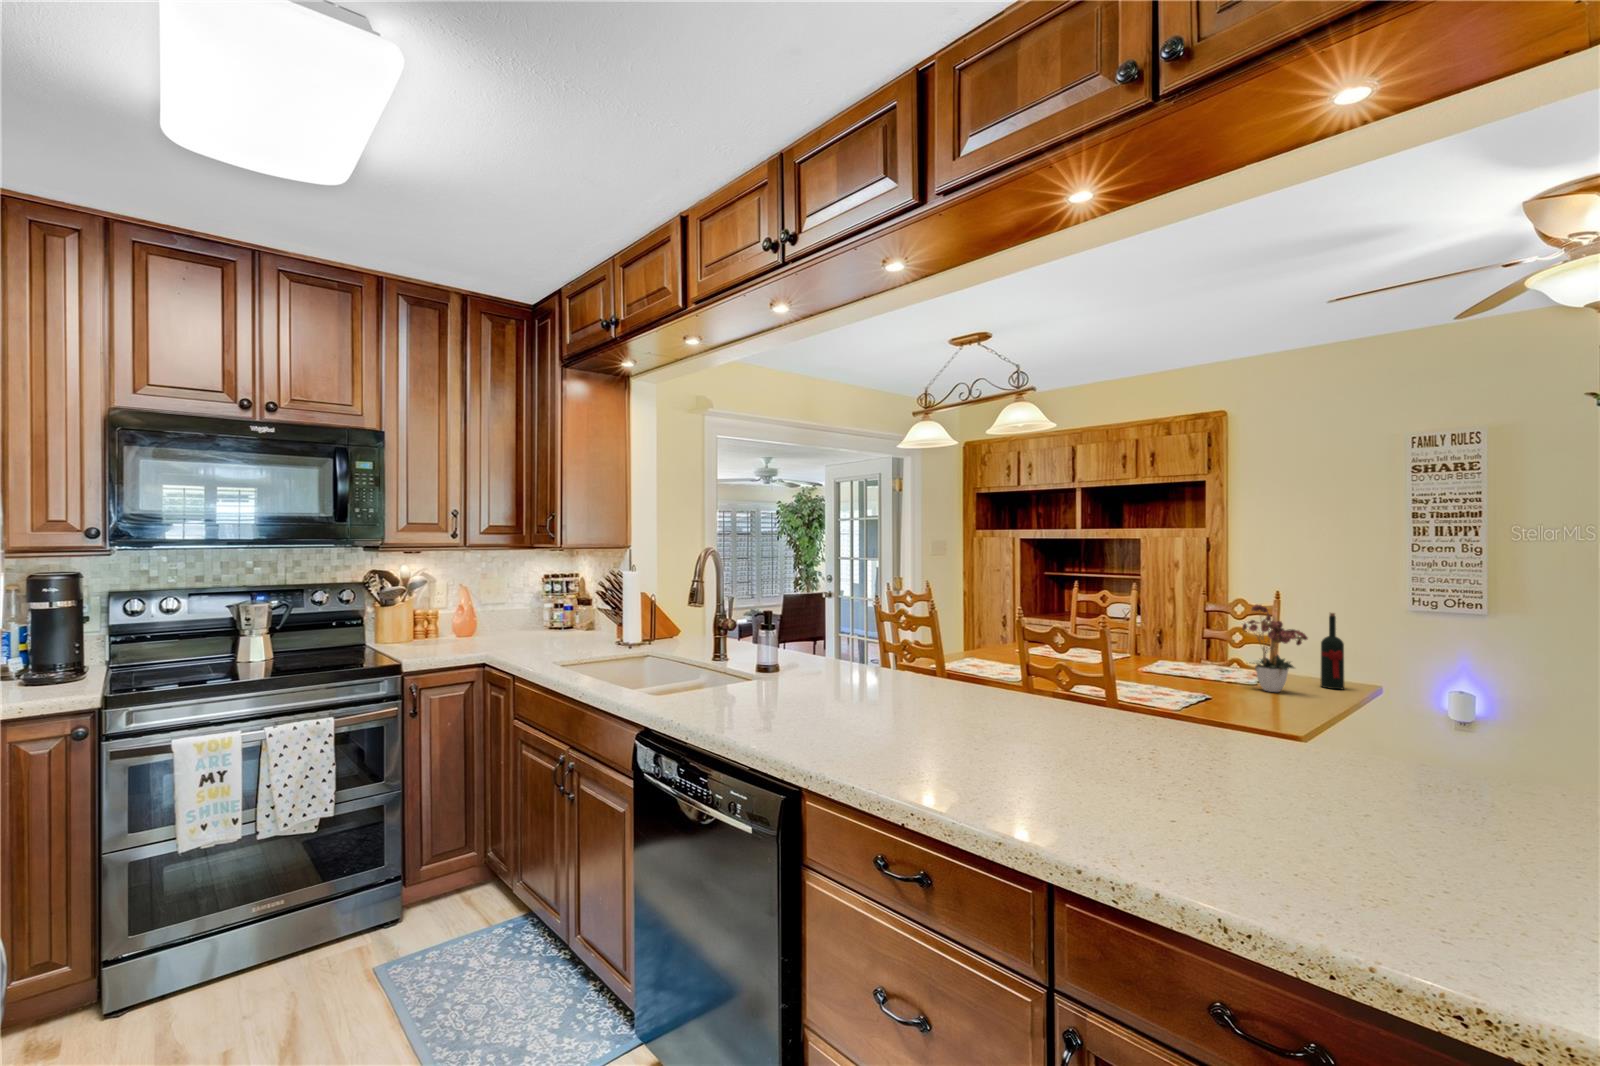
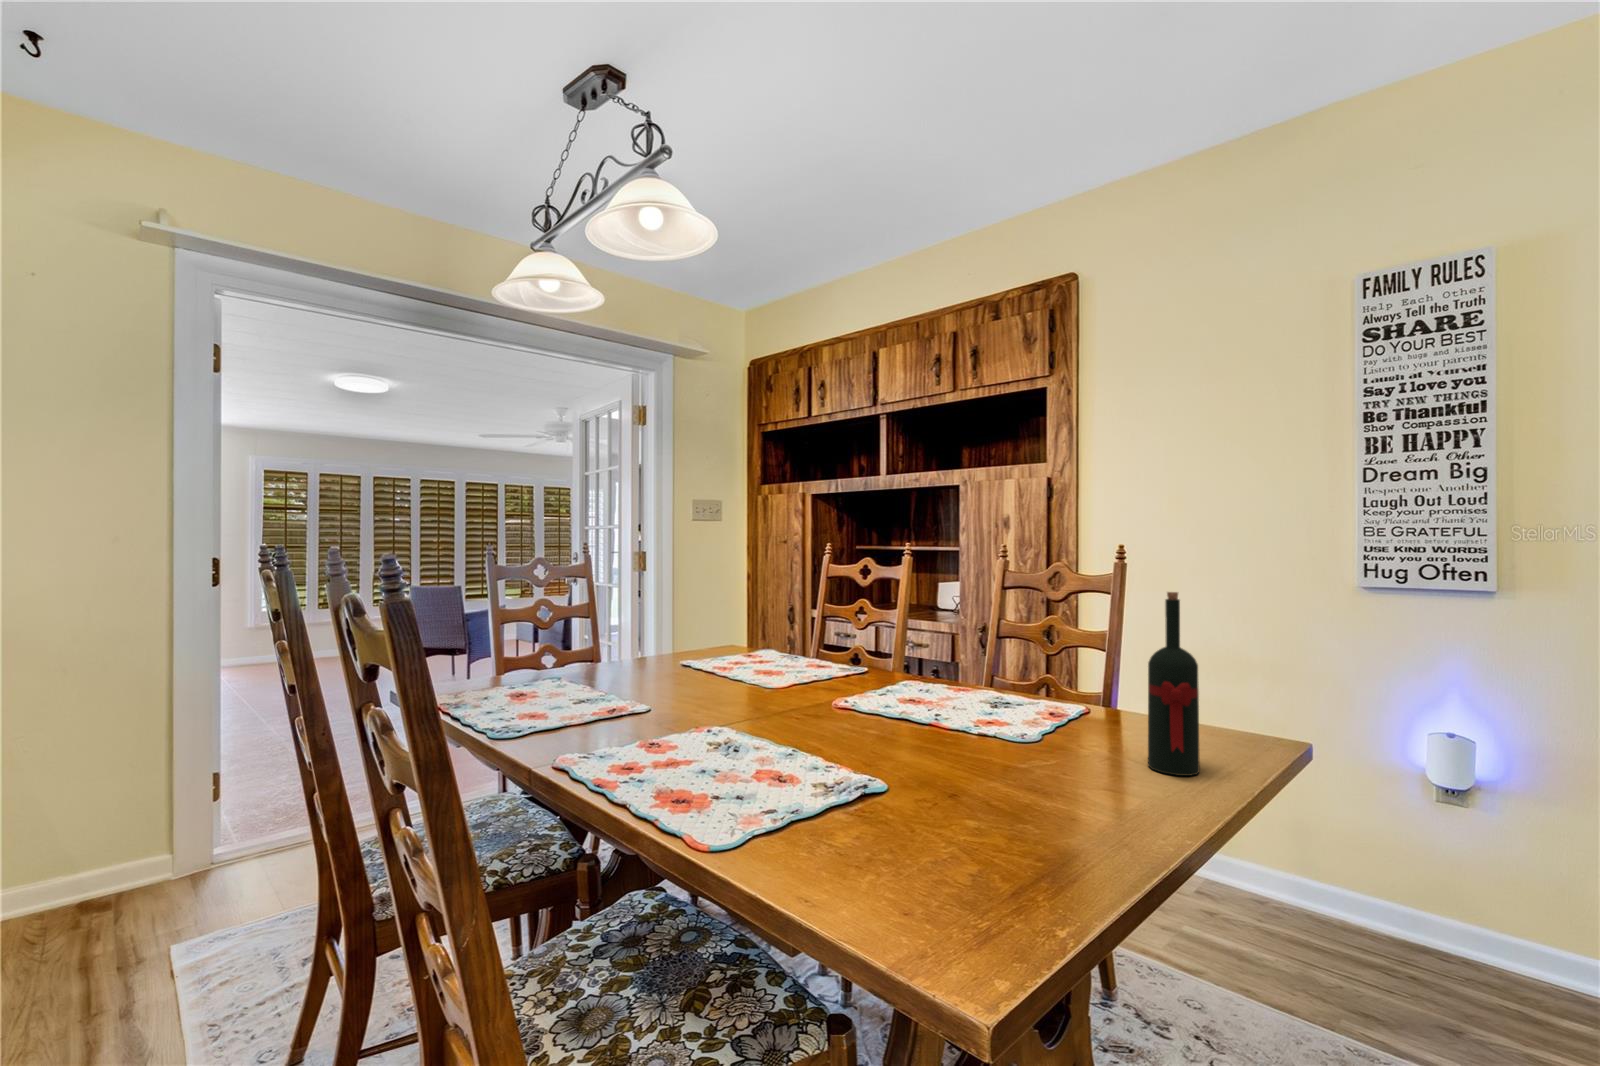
flower arrangement: present [1242,605,1308,692] -> none [944,564,1103,795]

